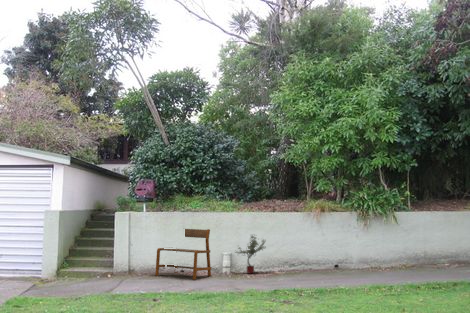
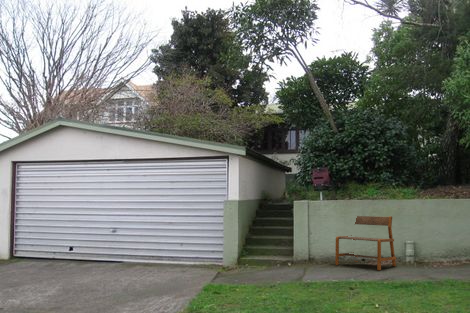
potted tree: present [235,236,265,274] -> none [420,221,457,264]

